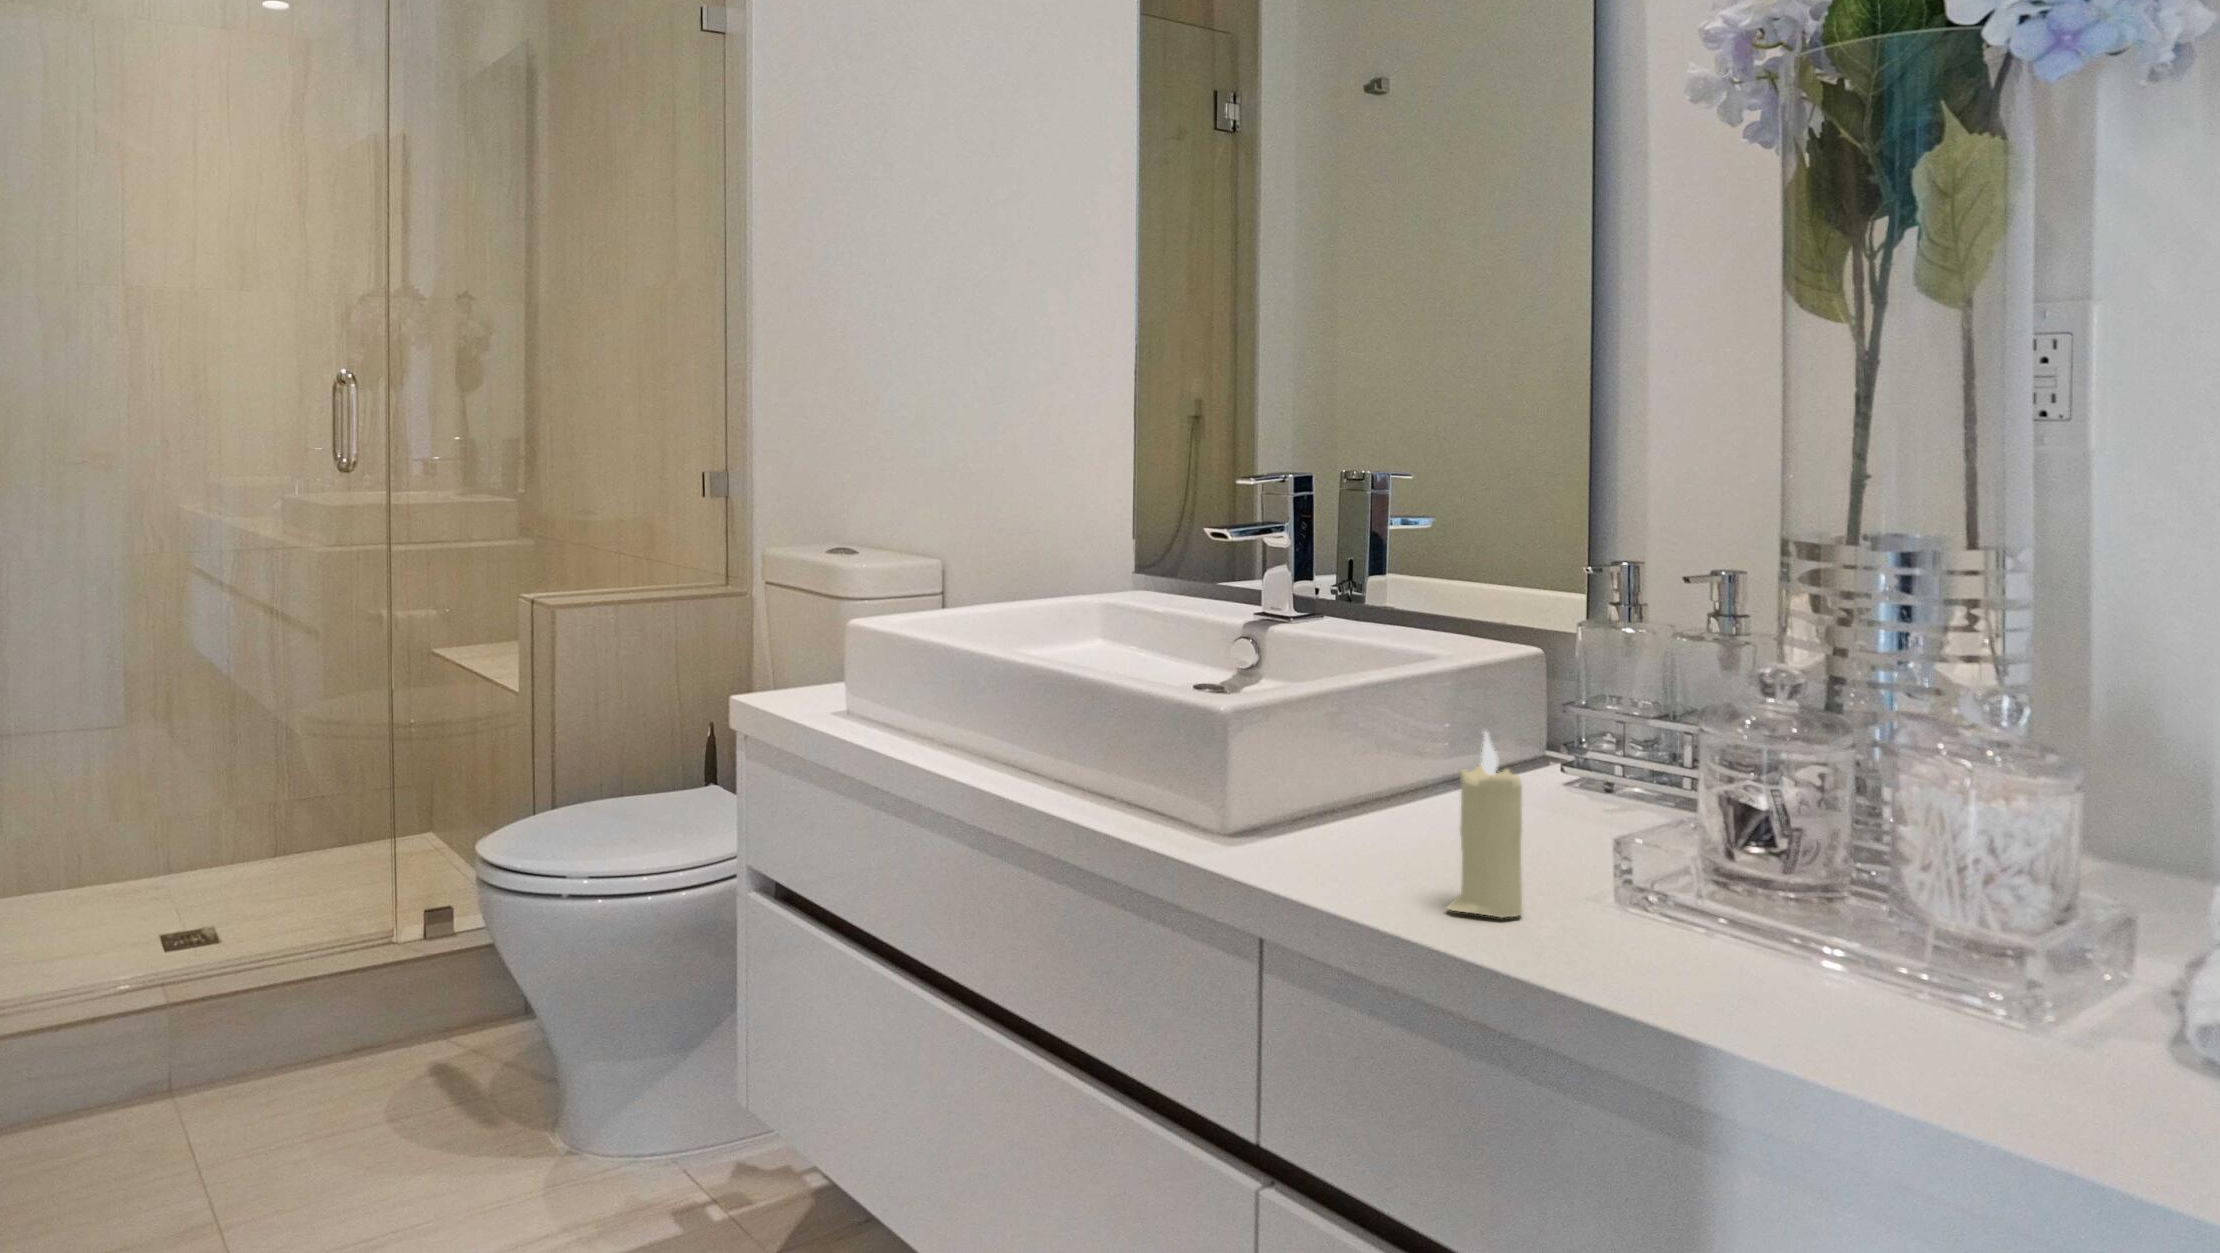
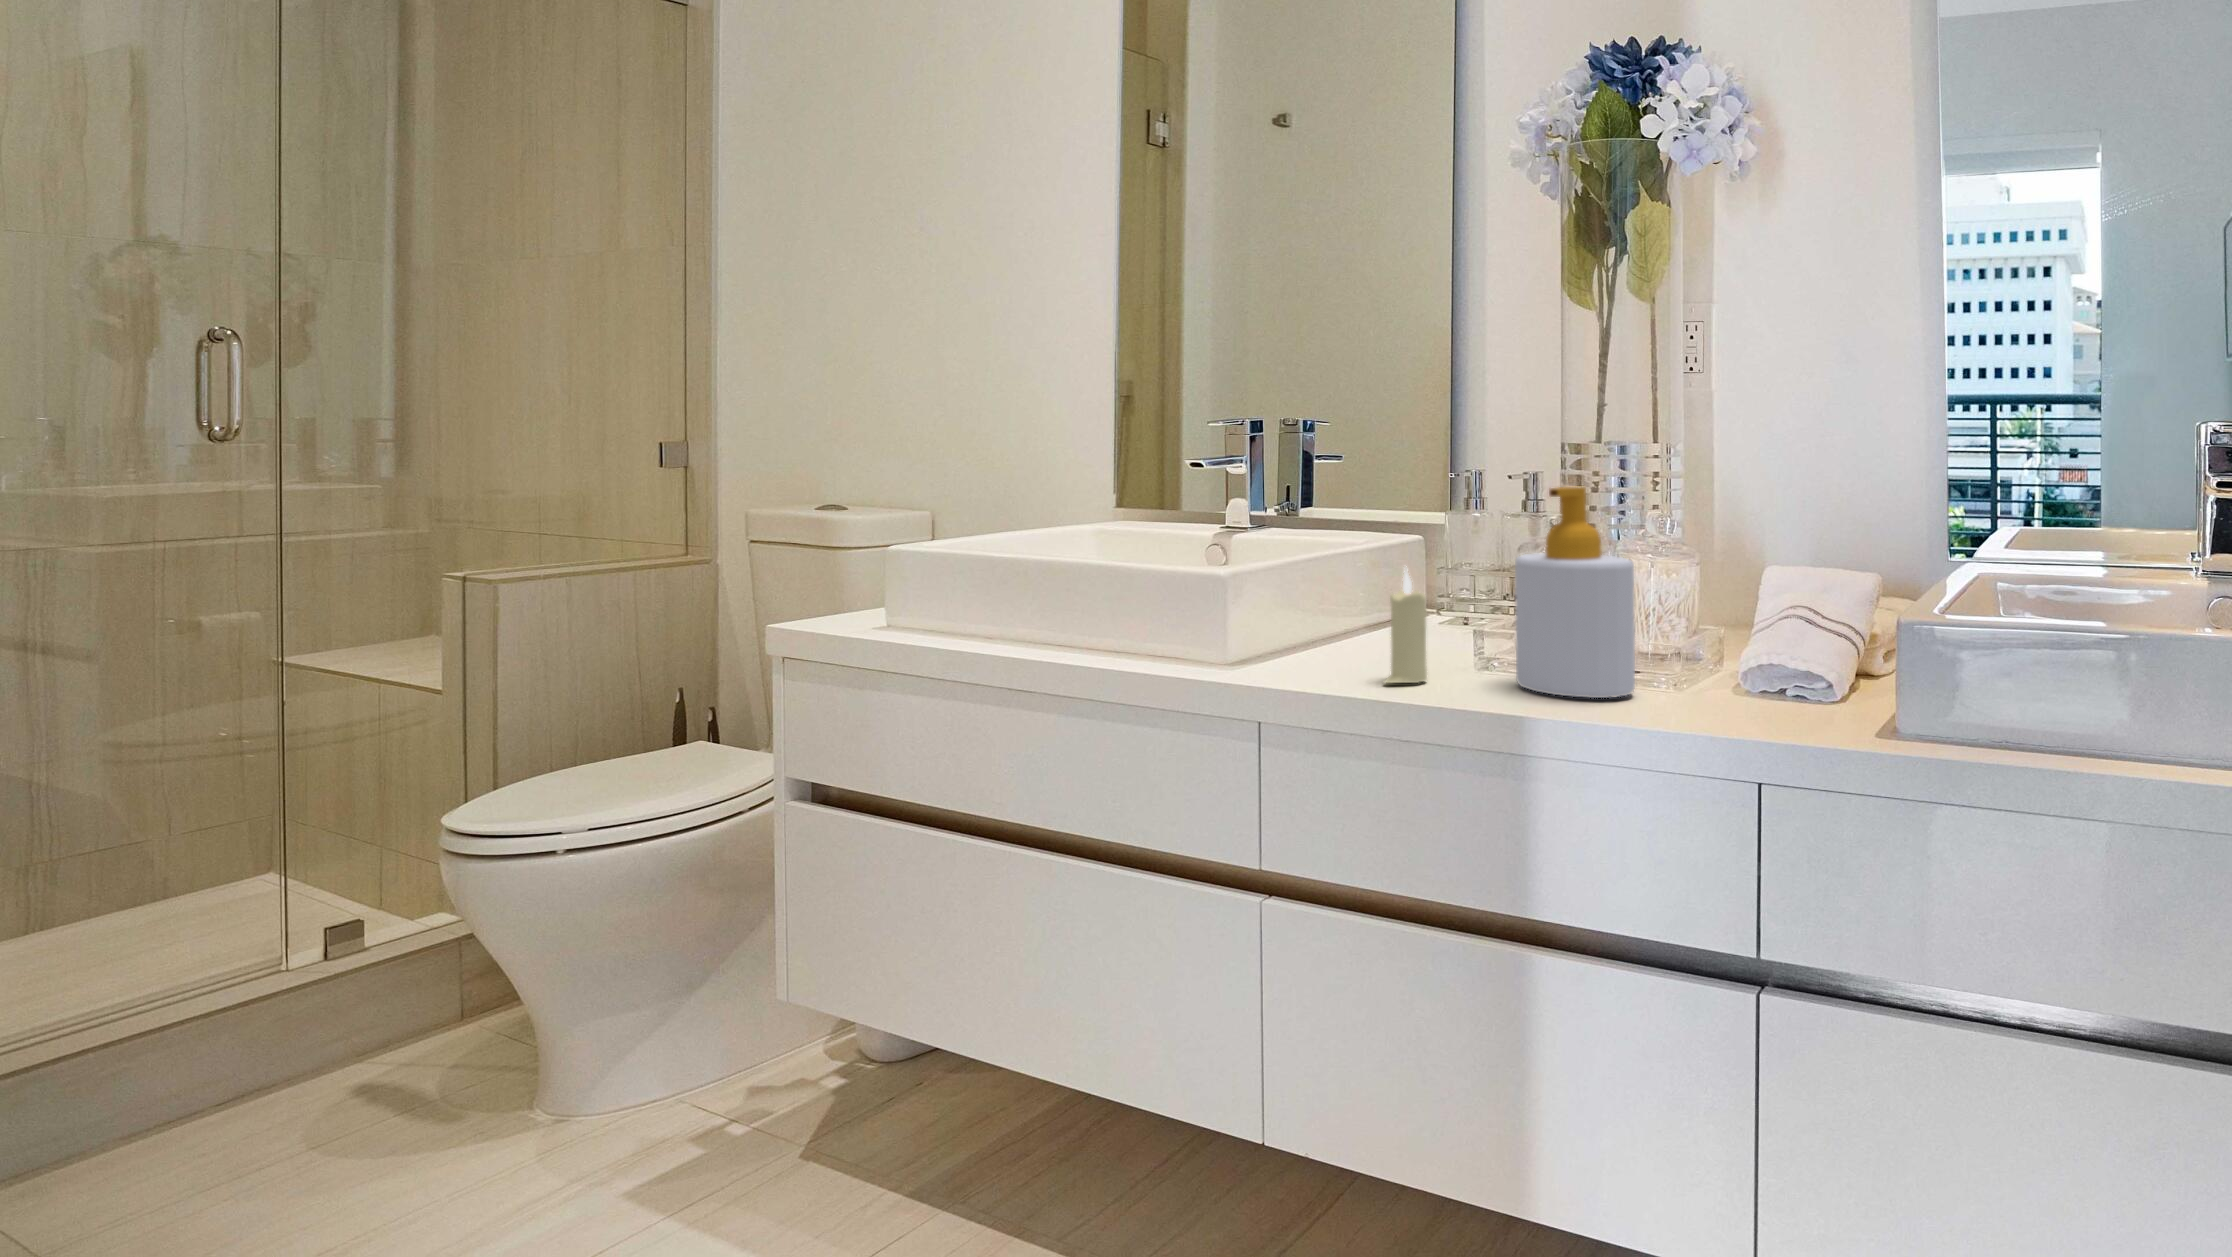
soap bottle: none [1684,631,1932,1023] -> present [1515,486,1635,698]

